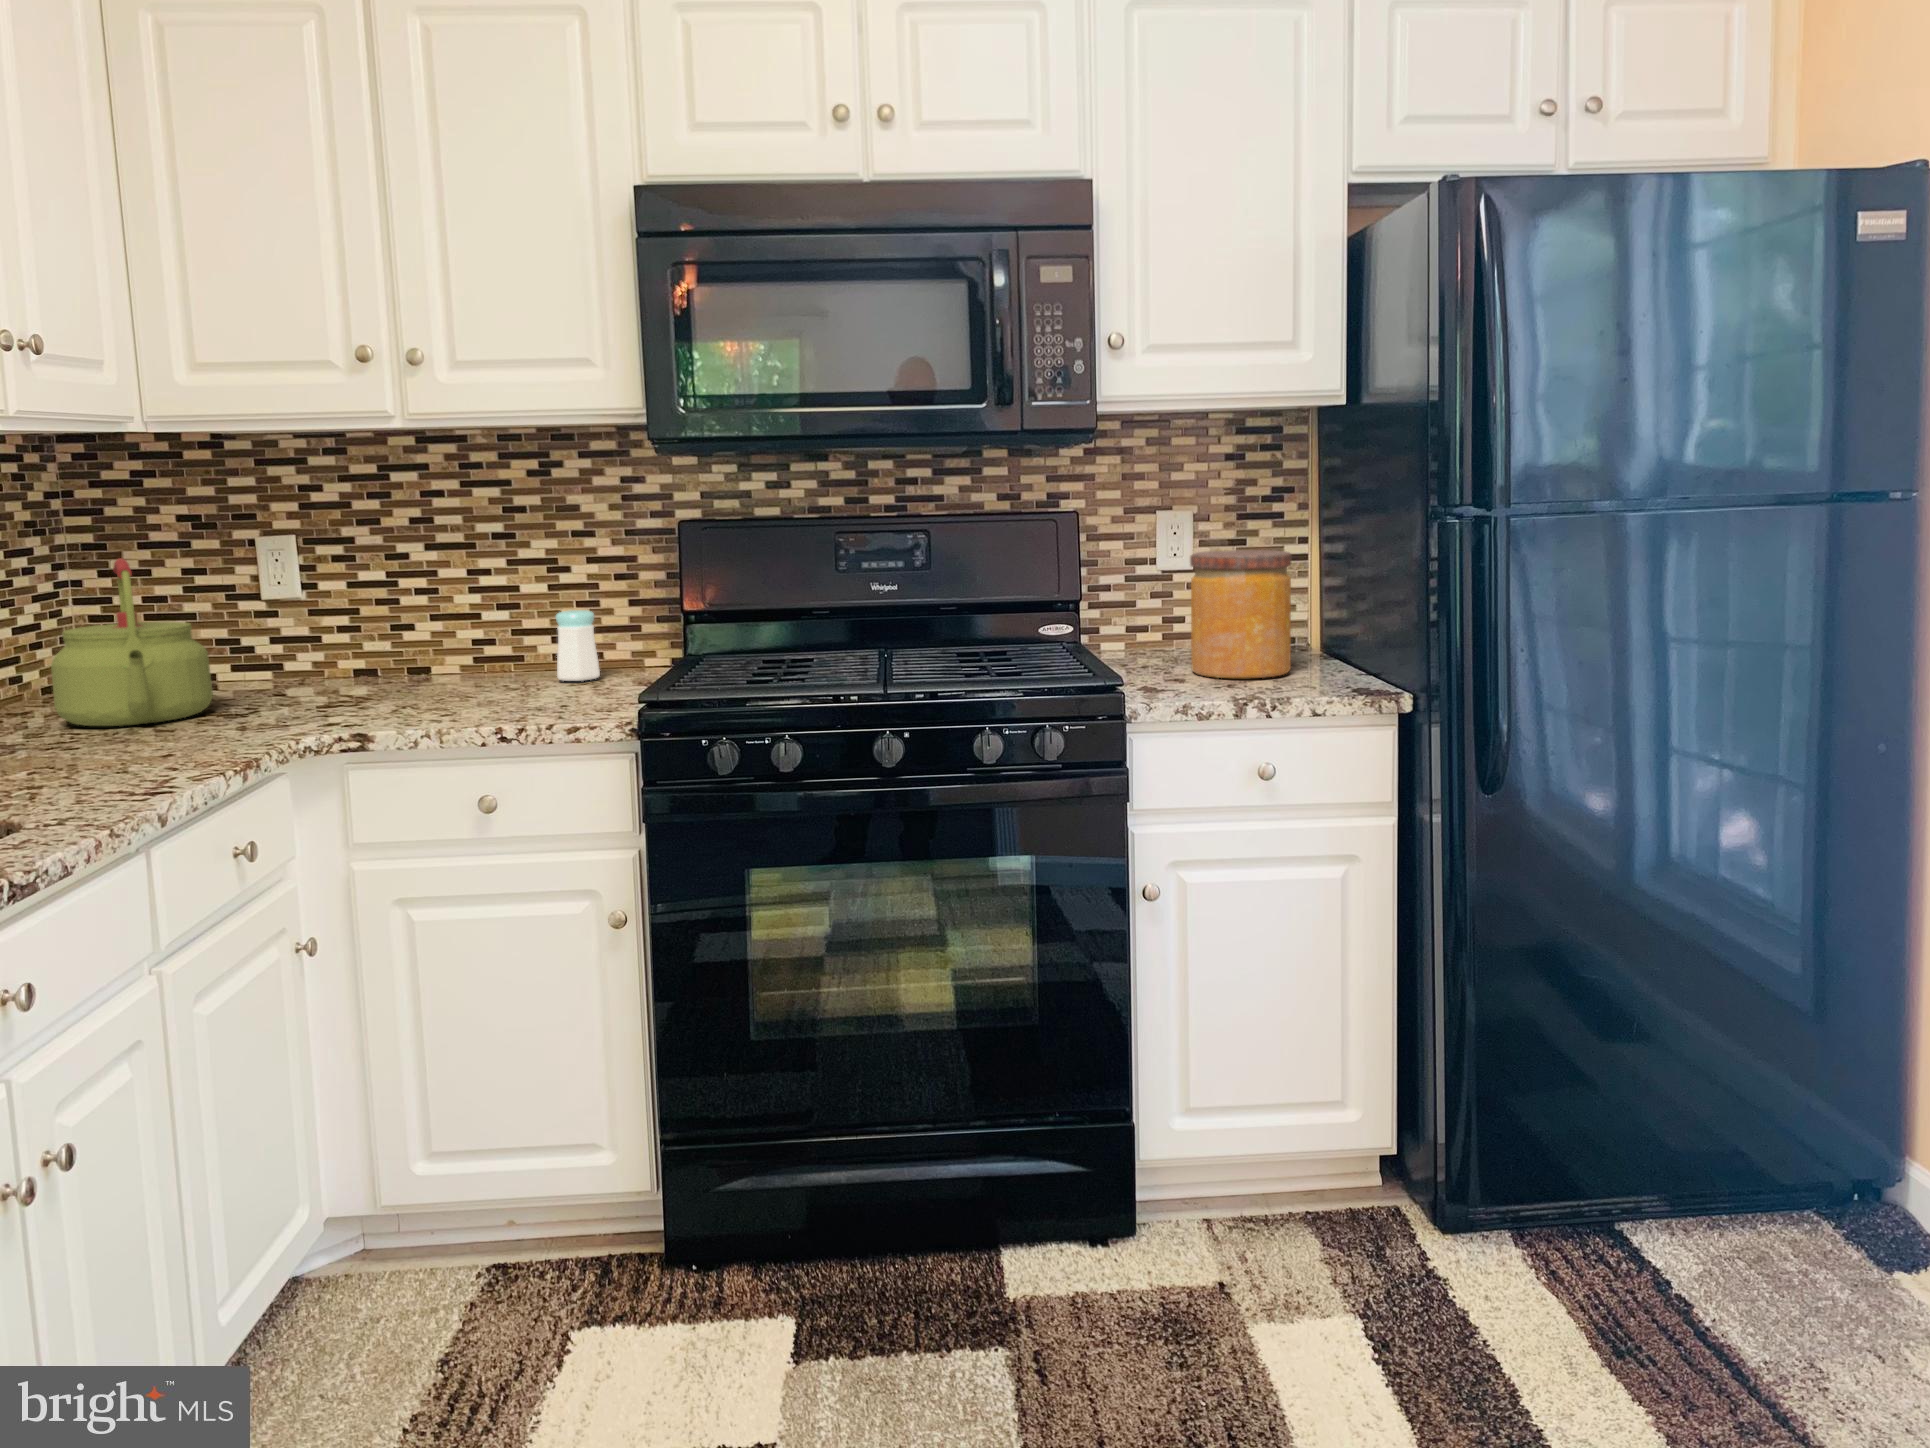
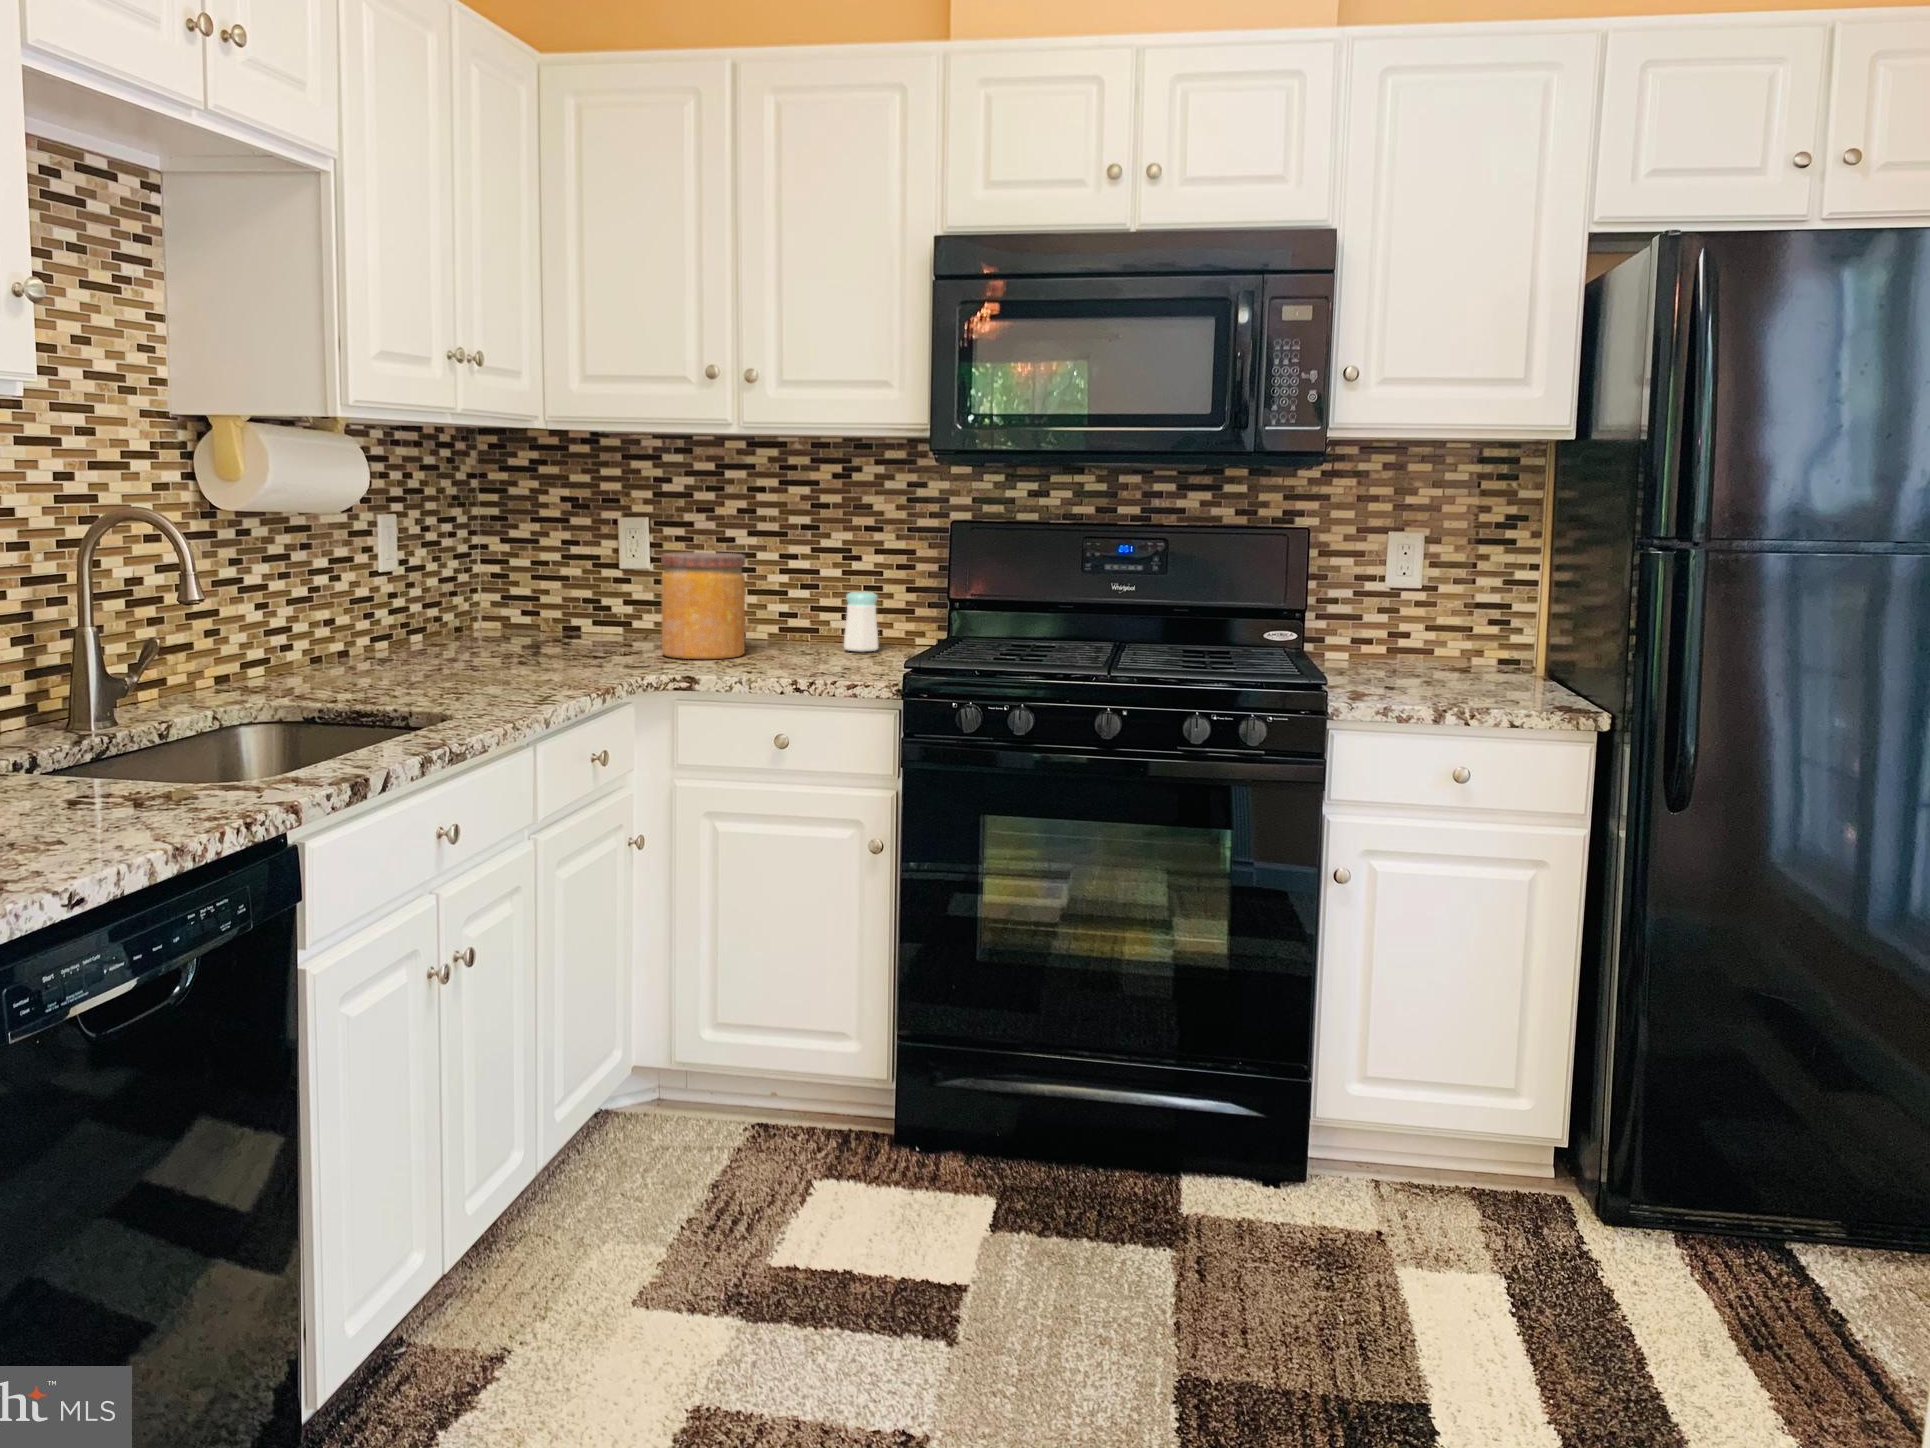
jar: present [1190,550,1292,678] -> present [661,552,746,659]
kettle: present [51,558,213,726] -> none [470,529,581,659]

